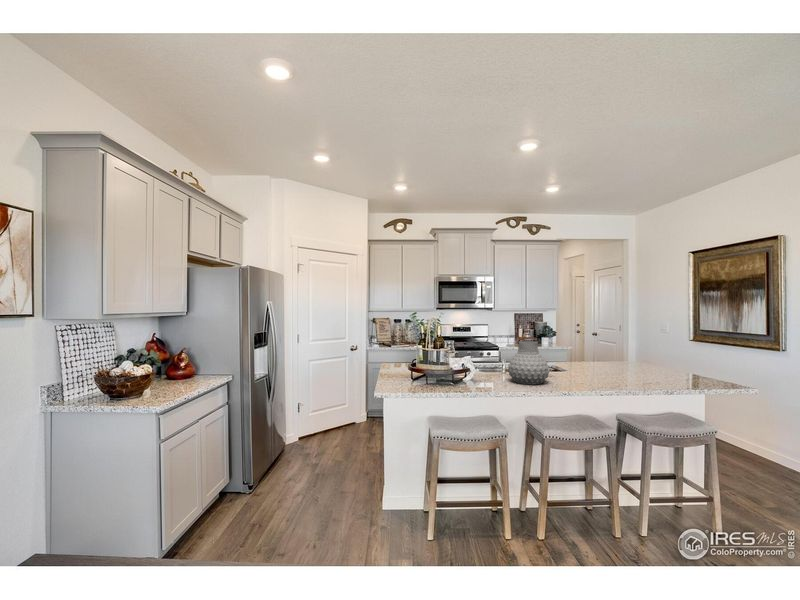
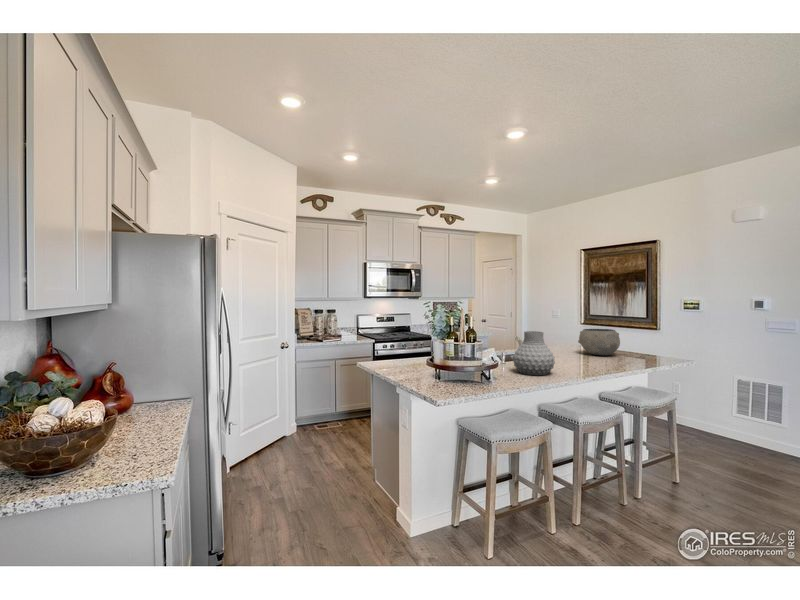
ceramic bowl: none [622,343,673,373] -> present [578,329,620,355]

